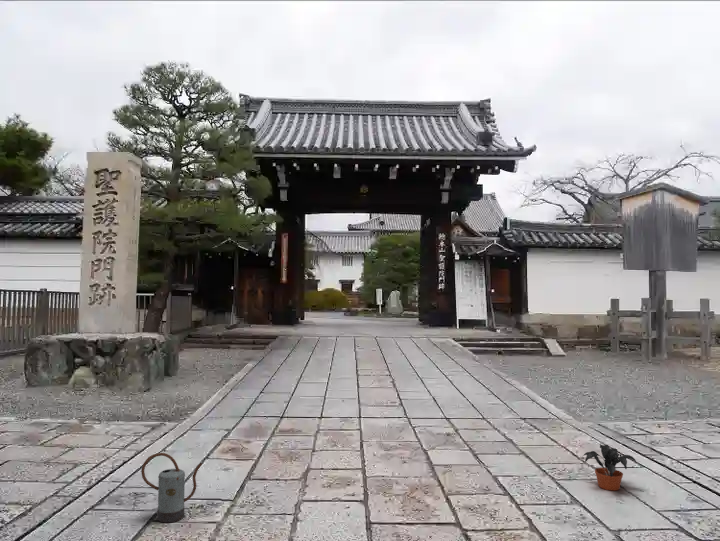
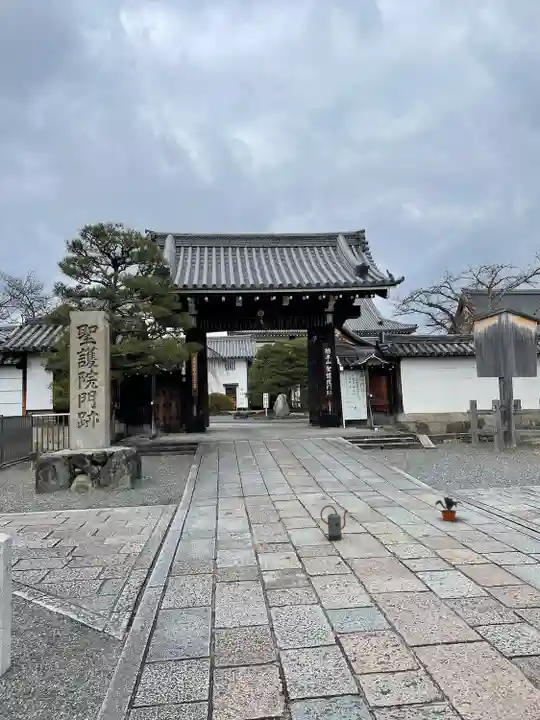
watering can: present [141,453,202,523] -> present [320,505,347,540]

